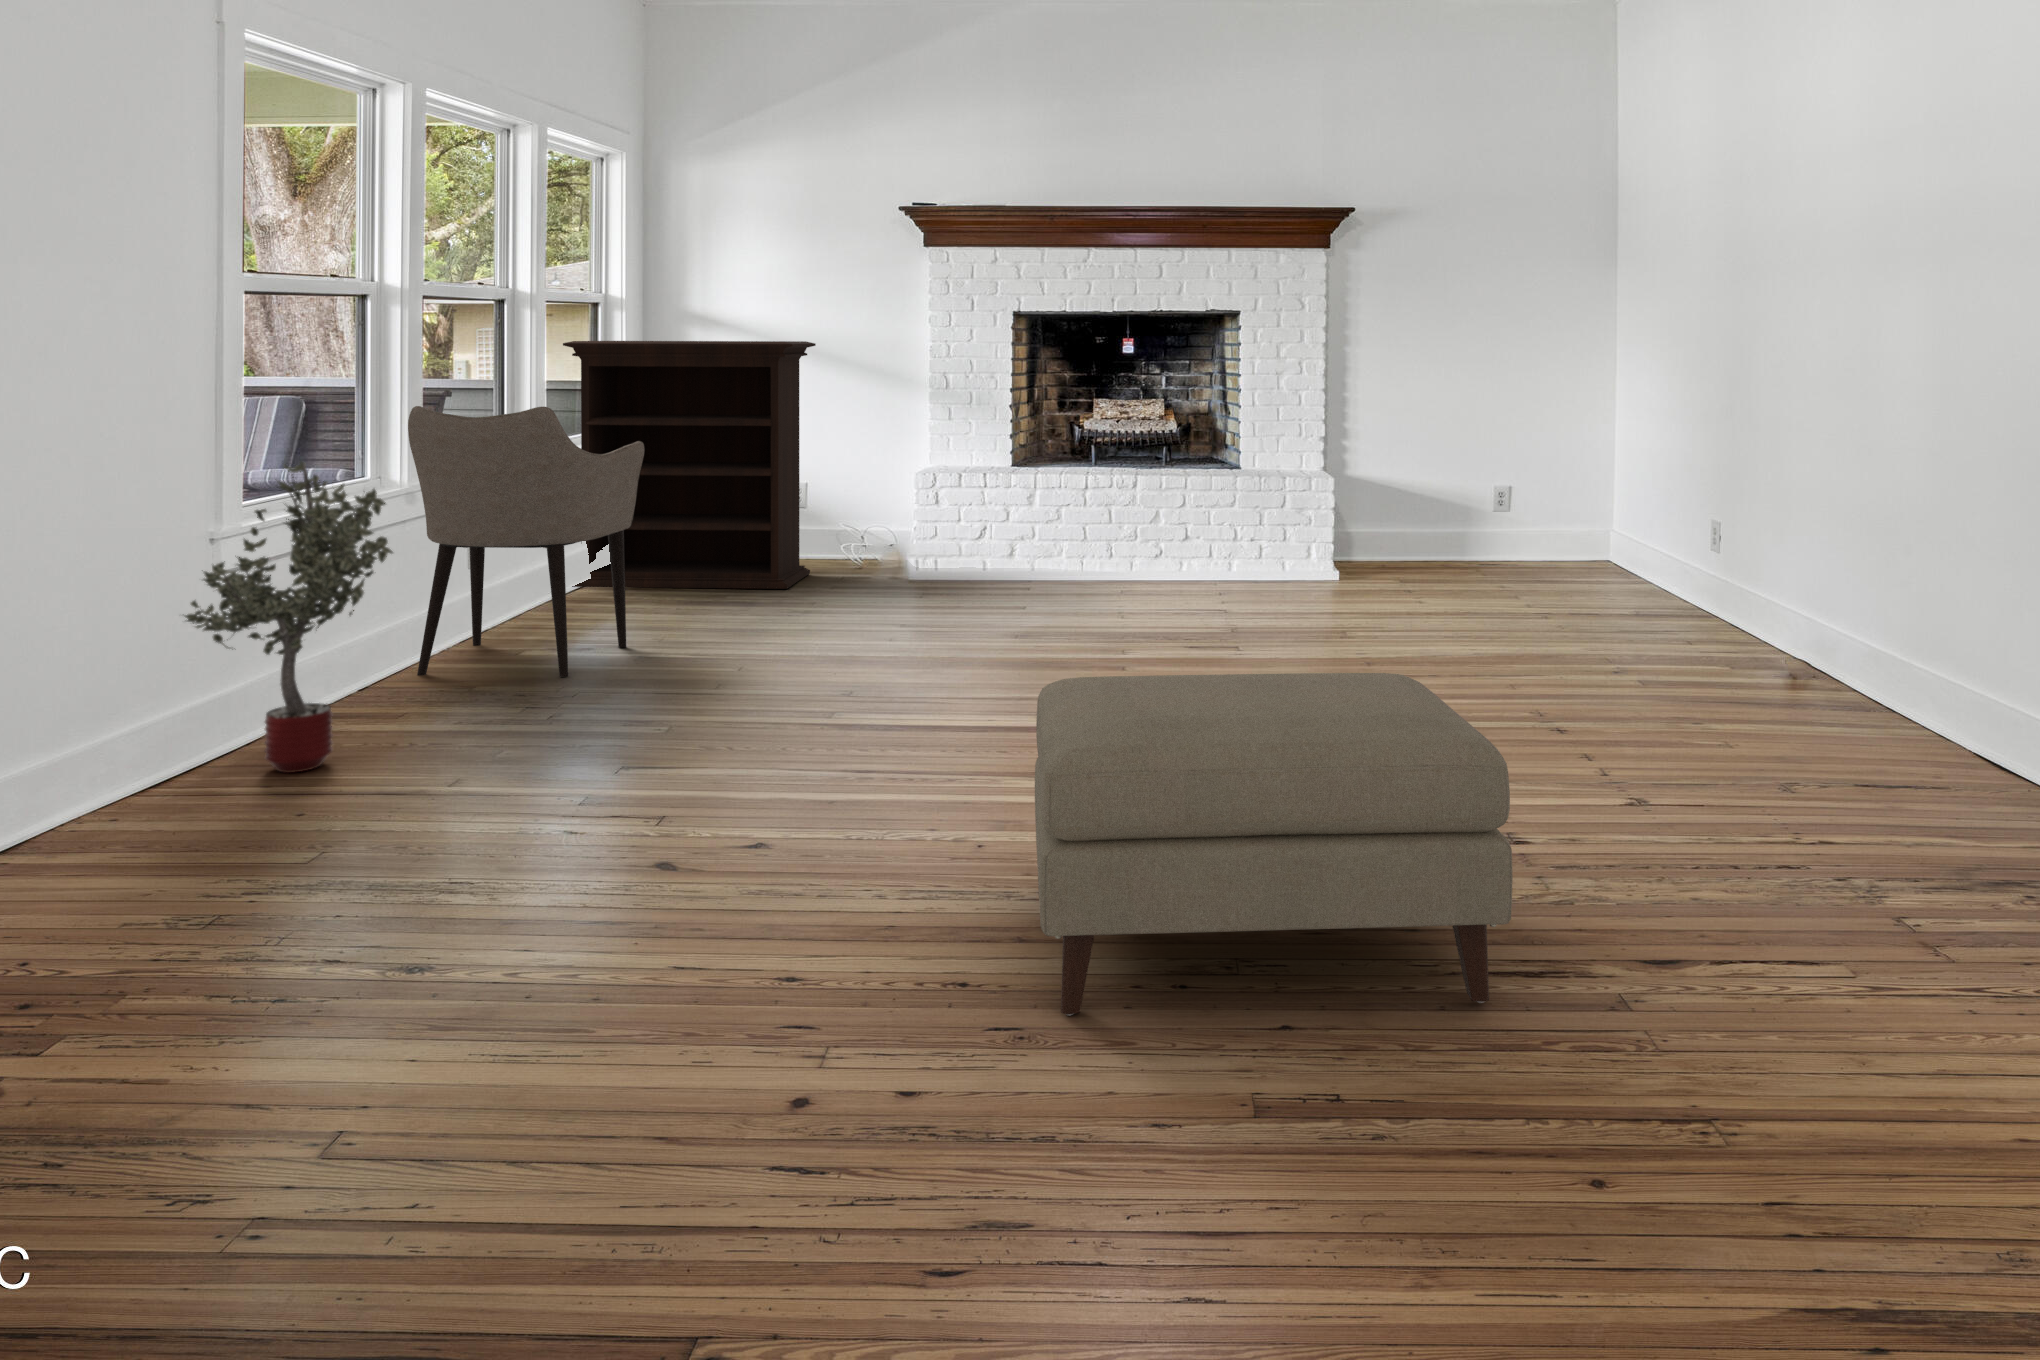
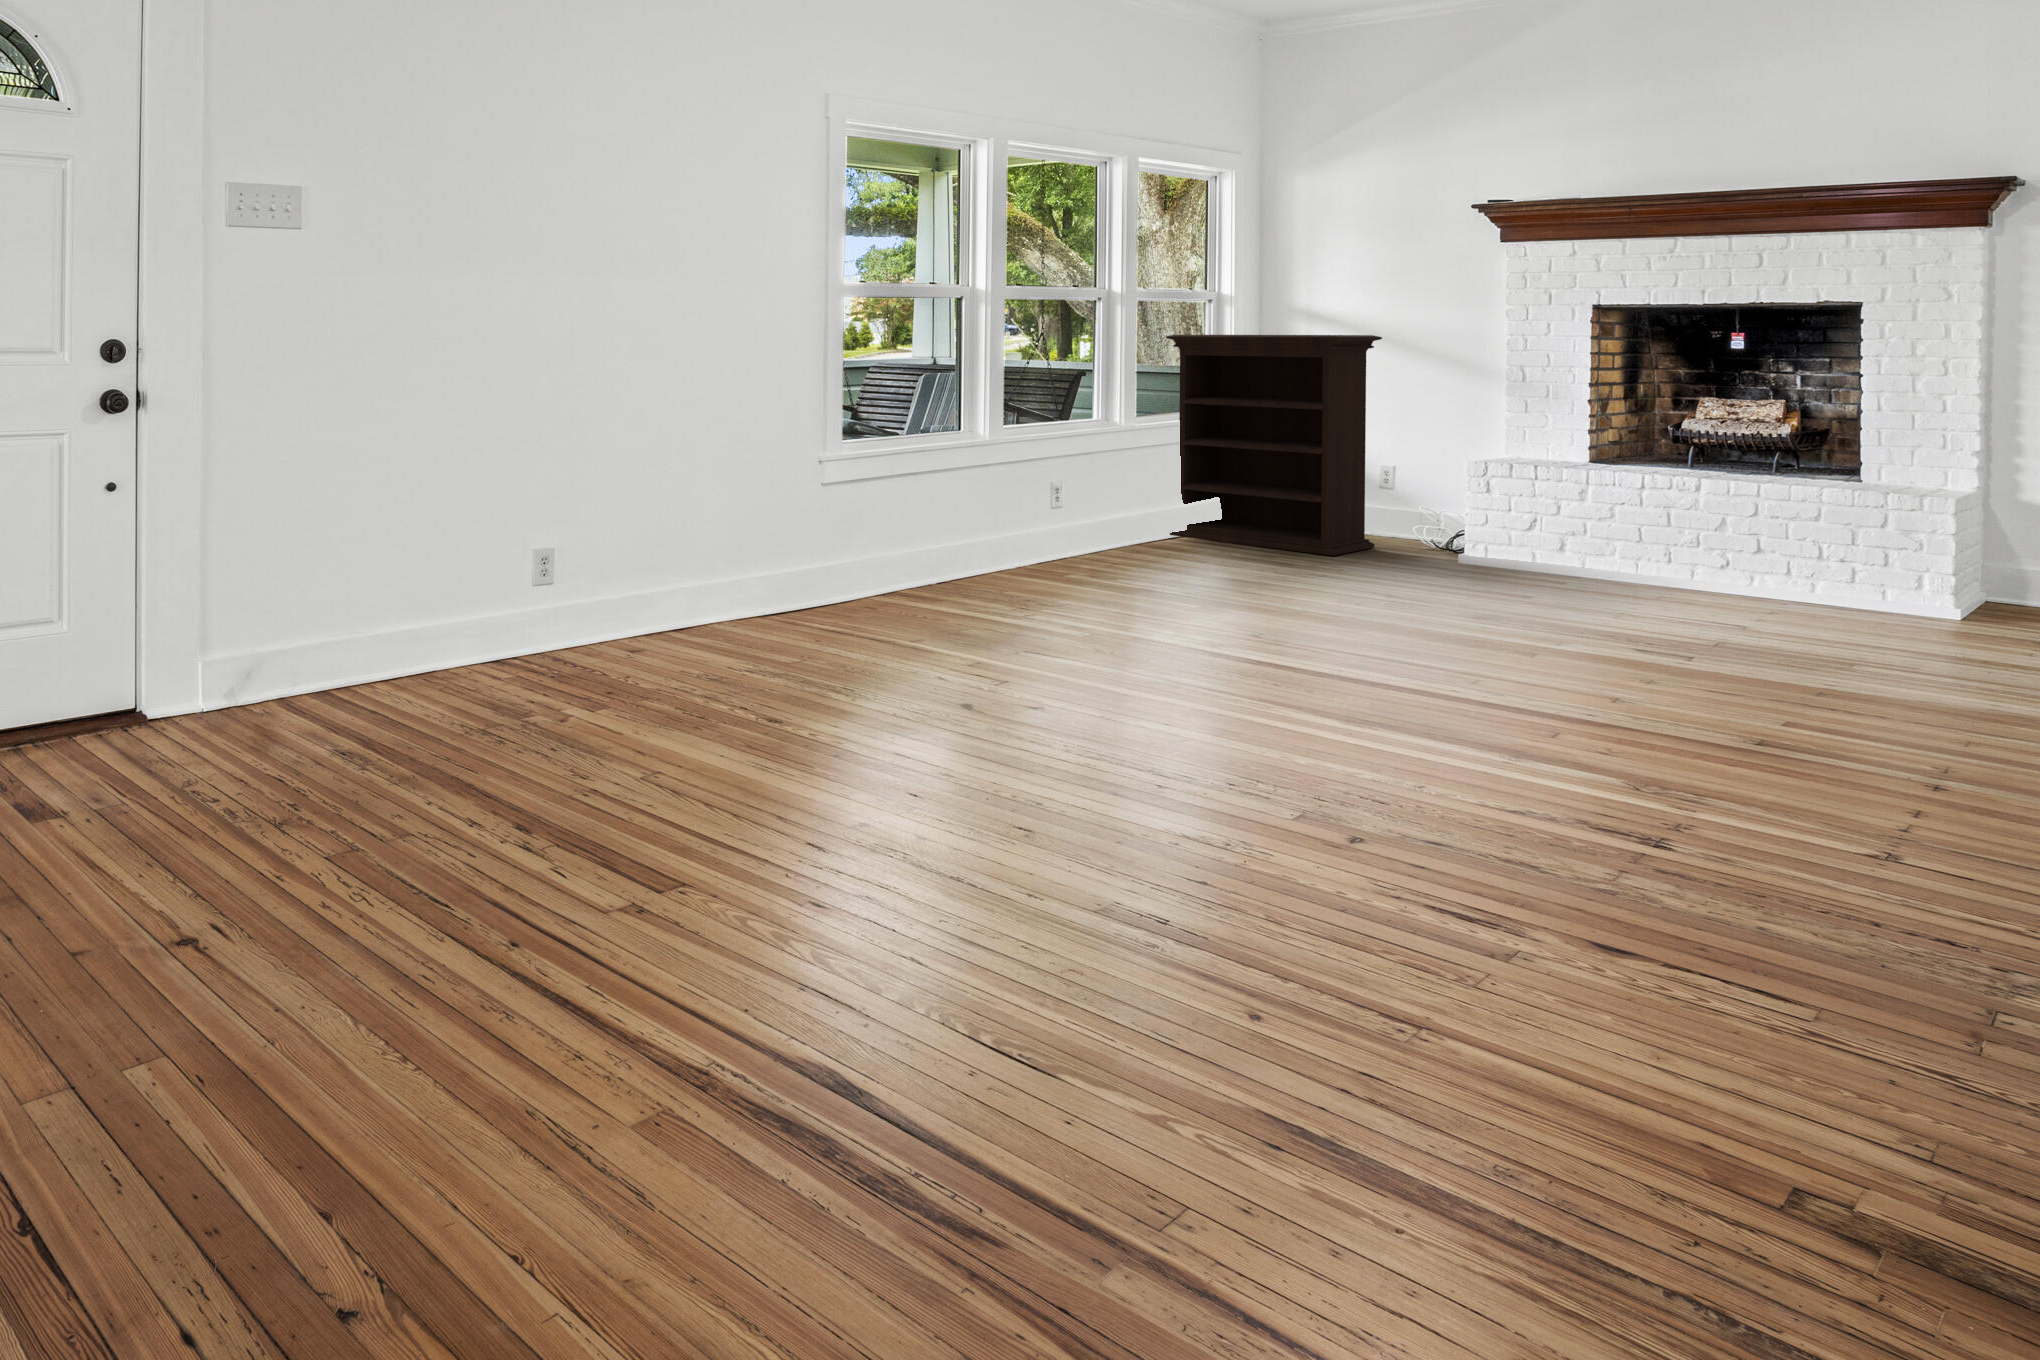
armchair: present [408,406,644,677] -> none [979,379,1157,589]
potted tree: present [185,462,393,773] -> none [782,410,920,613]
ottoman: present [1035,673,1512,1016] -> none [1035,598,1486,911]

